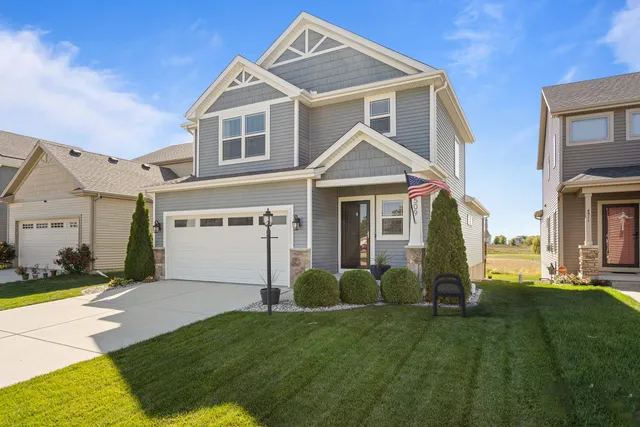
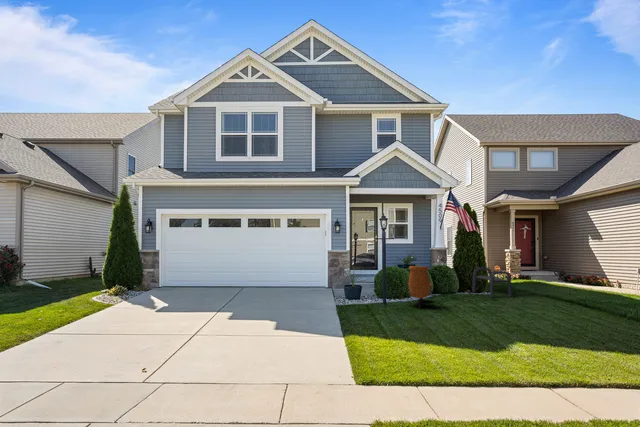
lounge chair: none [289,269,342,322] -> present [408,266,432,308]

